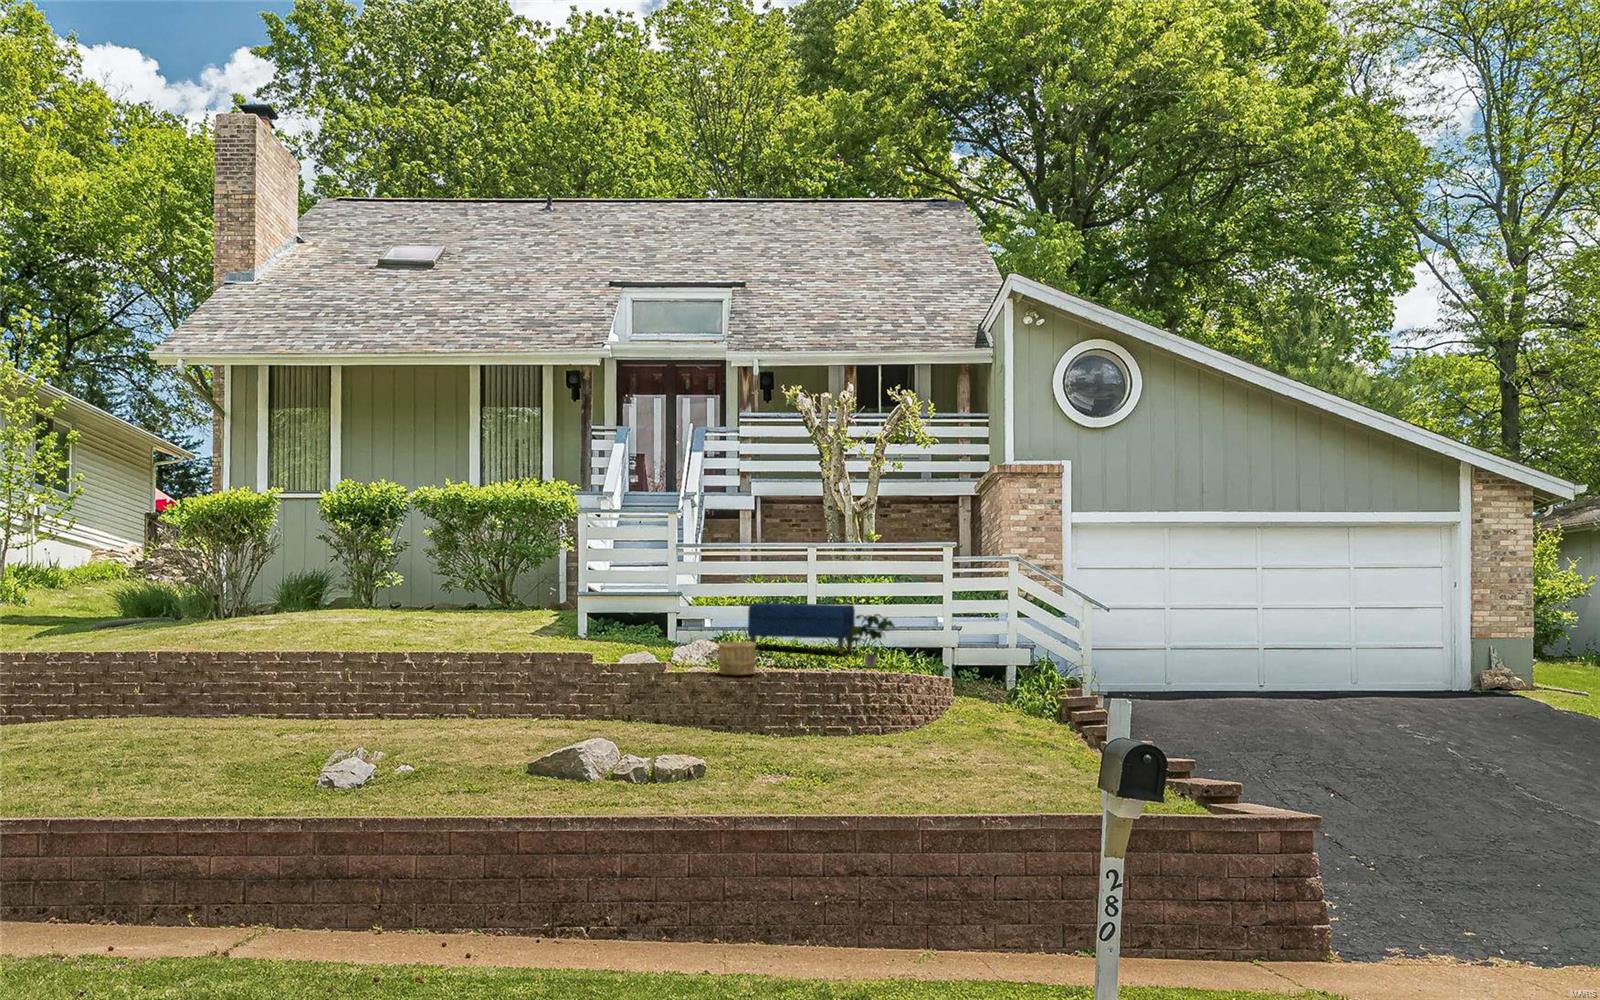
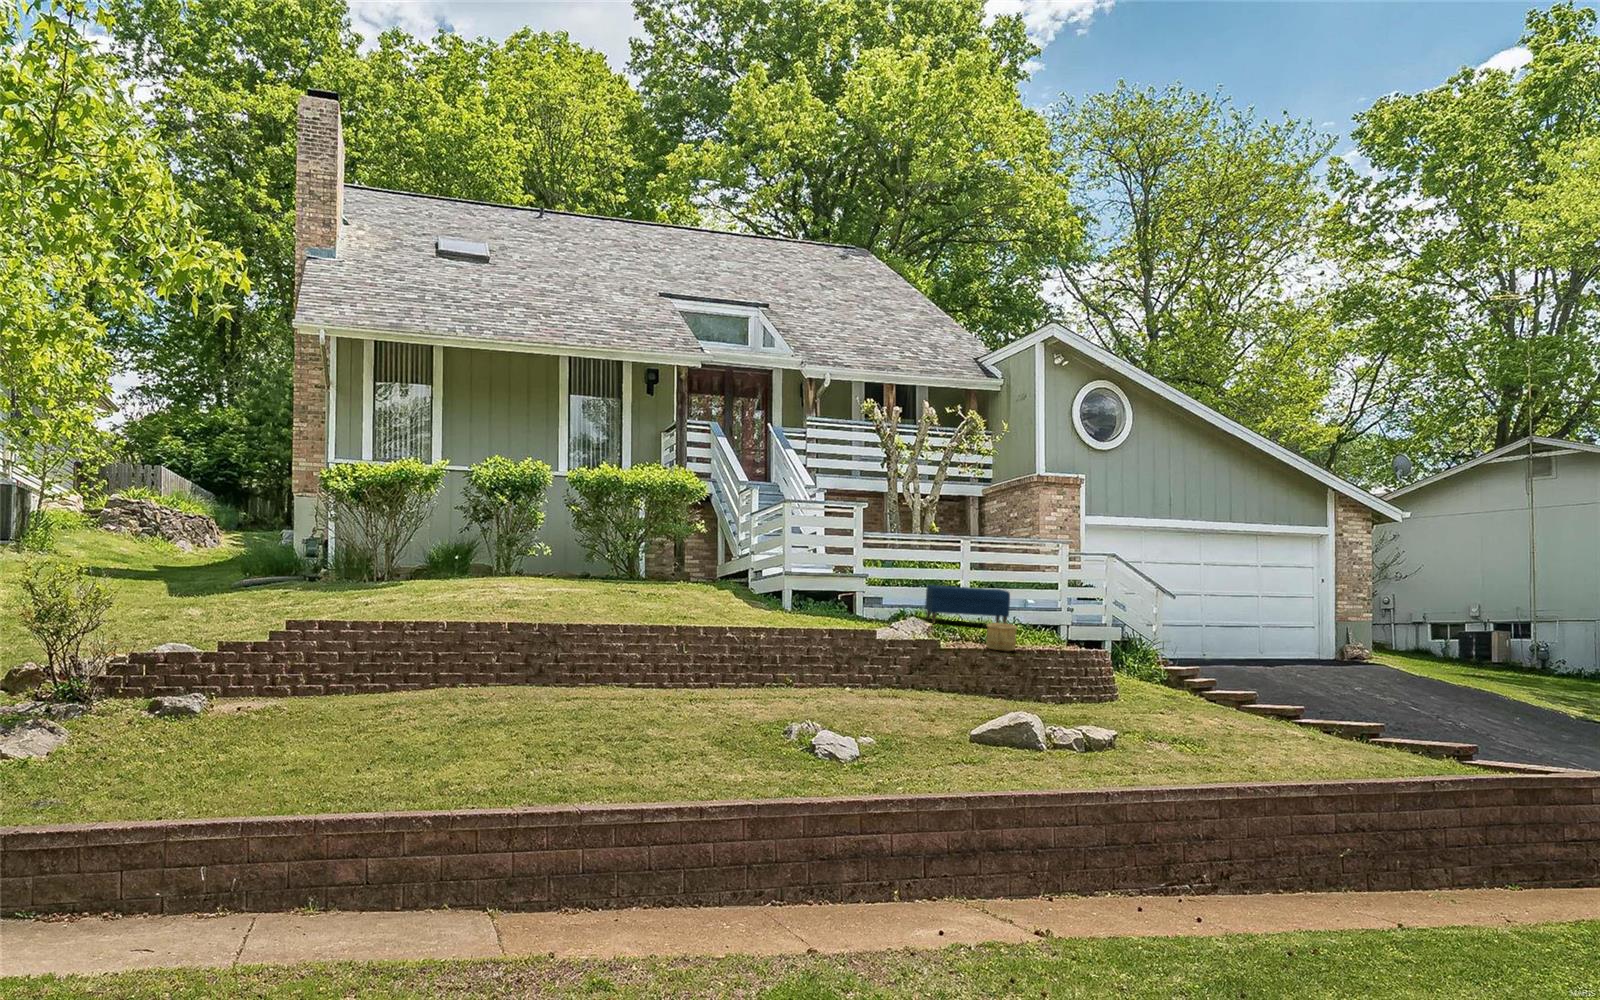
potted plant: present [845,614,895,668] -> none [1037,600,1070,642]

